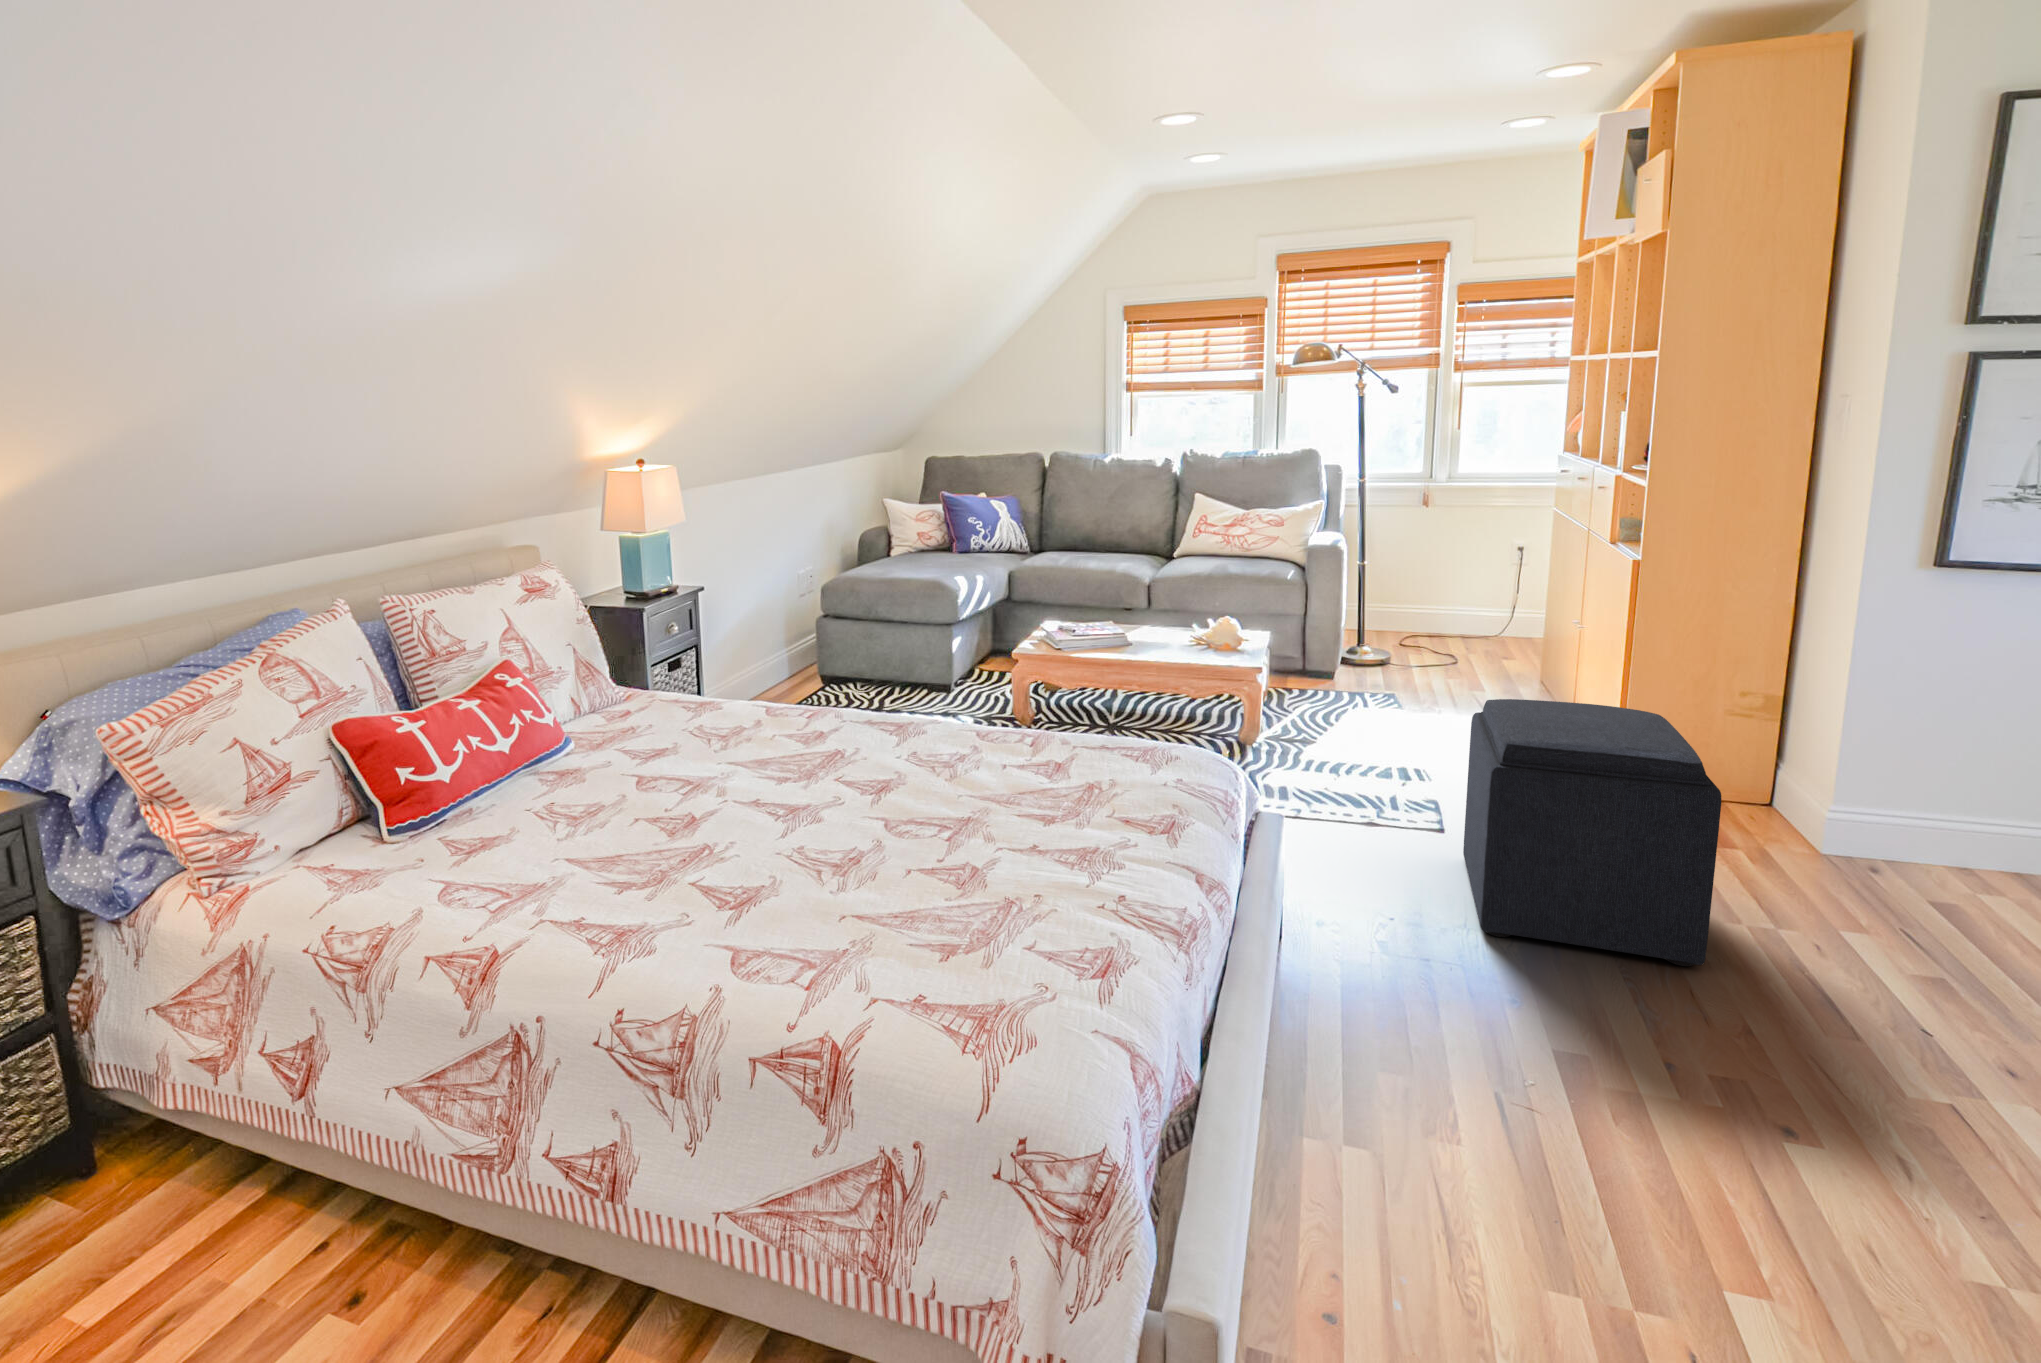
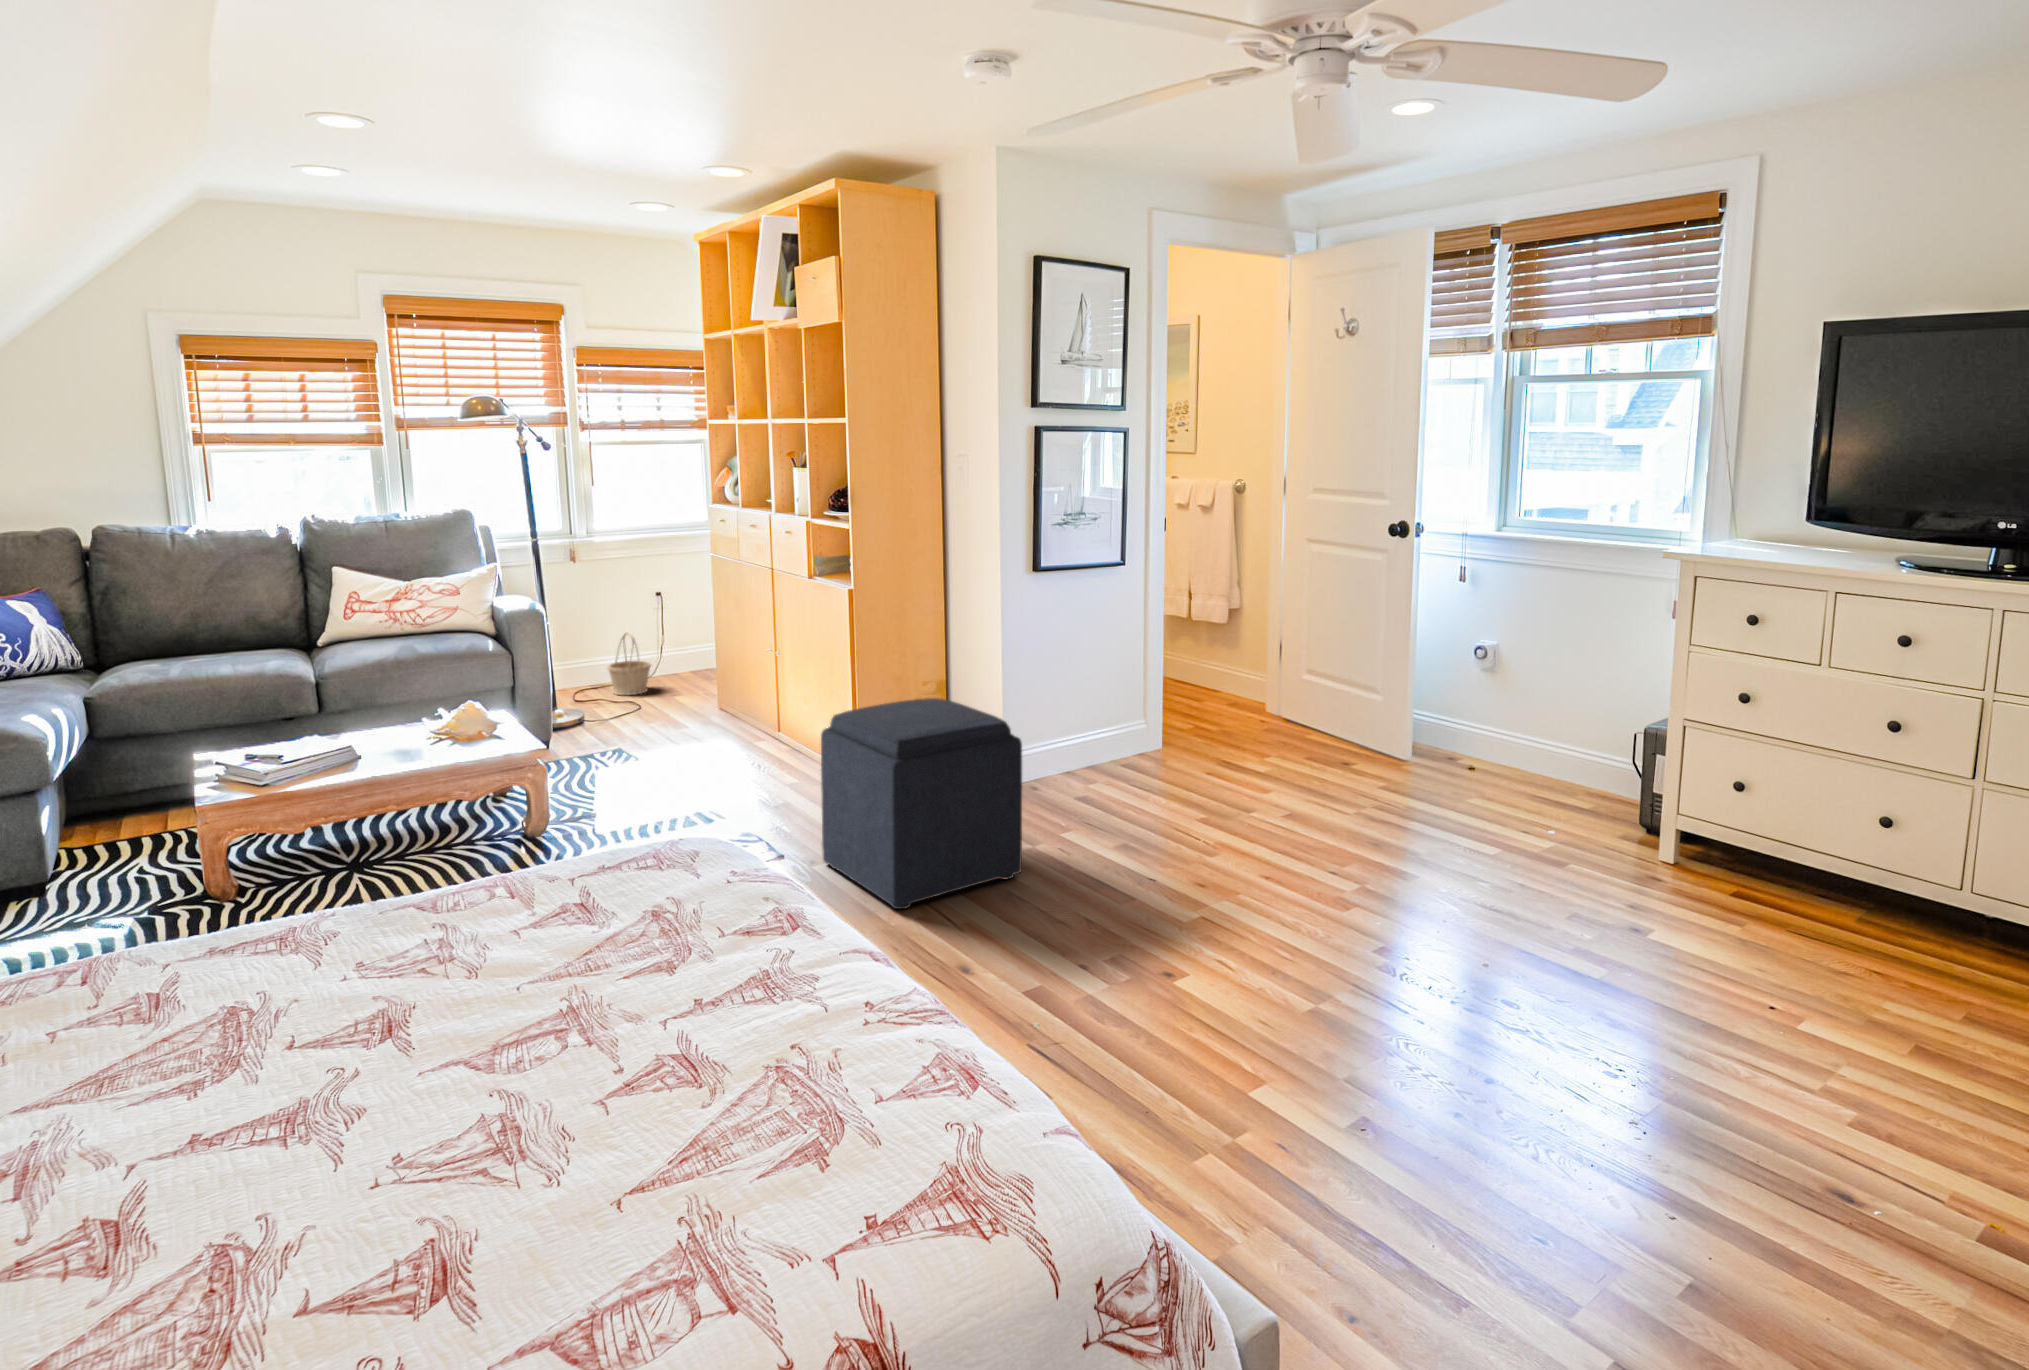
basket: none [1449,578,1498,644] -> present [608,632,651,695]

